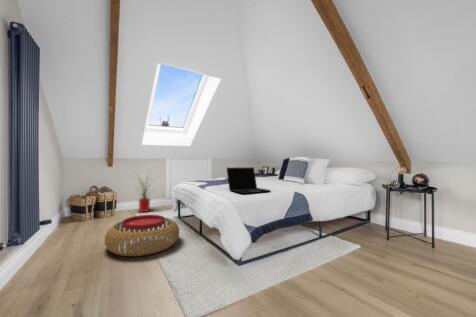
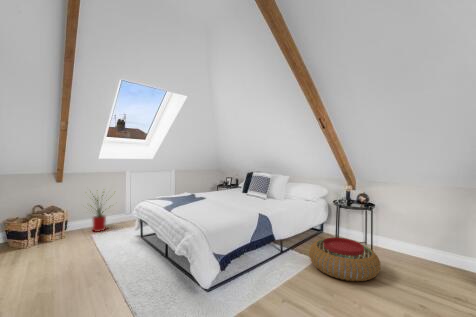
laptop: present [227,167,270,194] -> none [194,190,237,220]
pouf: present [104,215,179,256] -> present [309,237,380,281]

